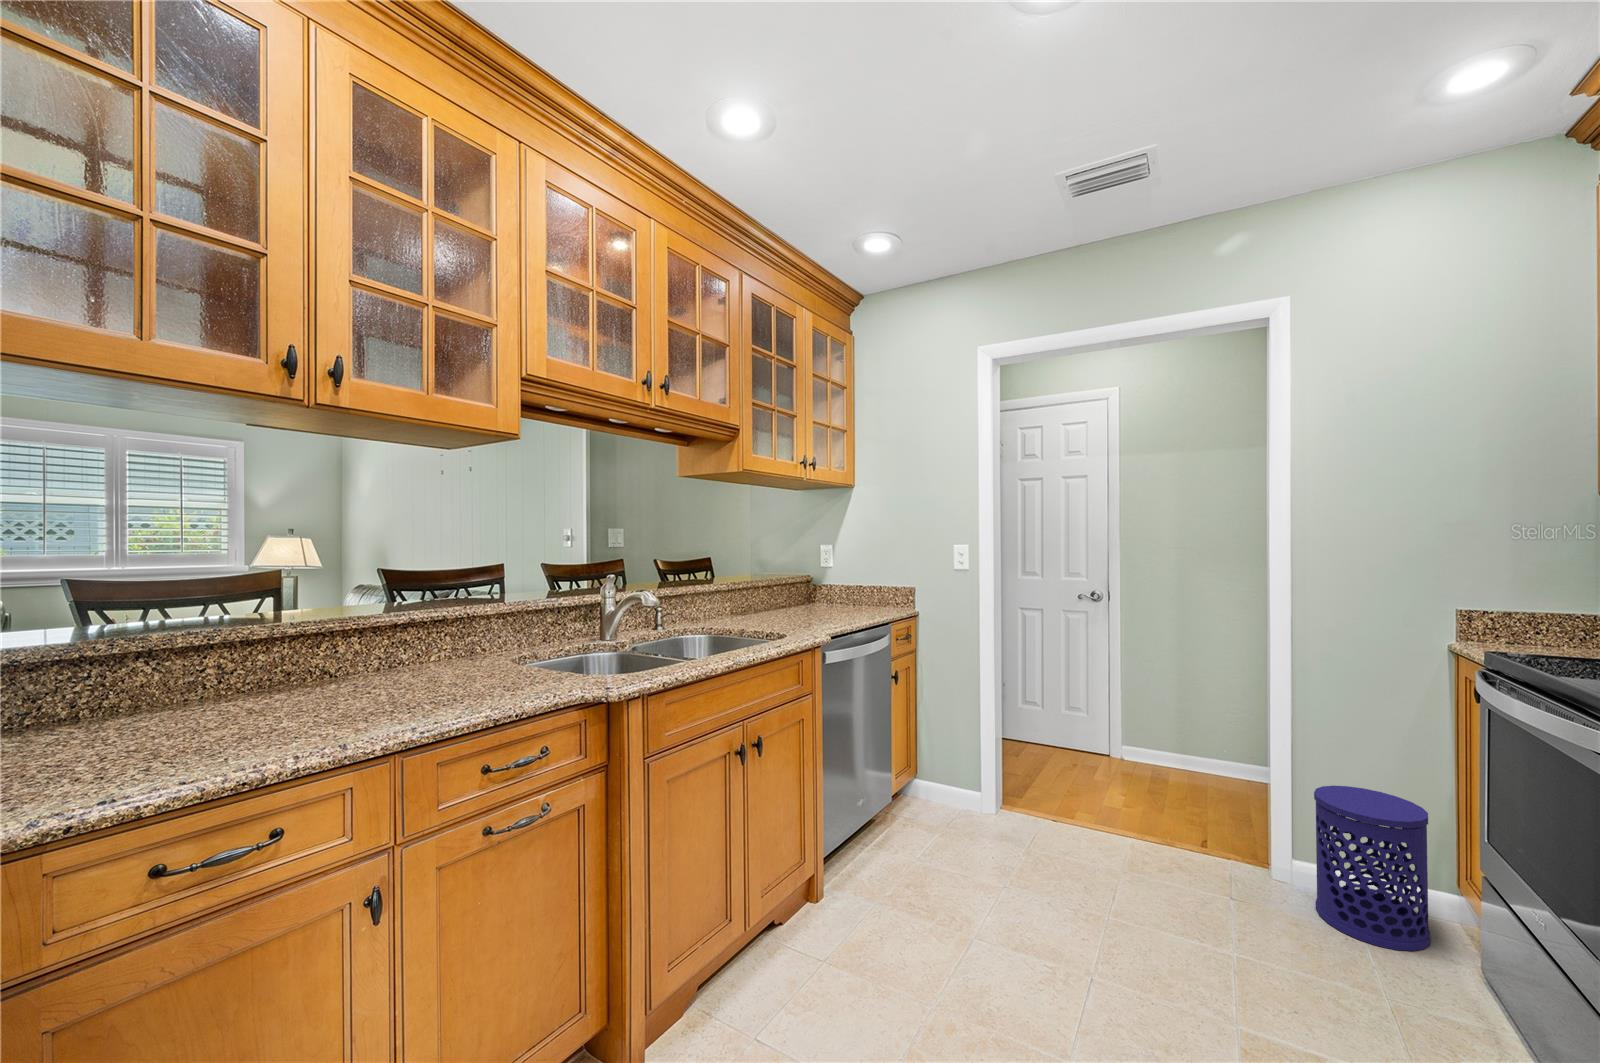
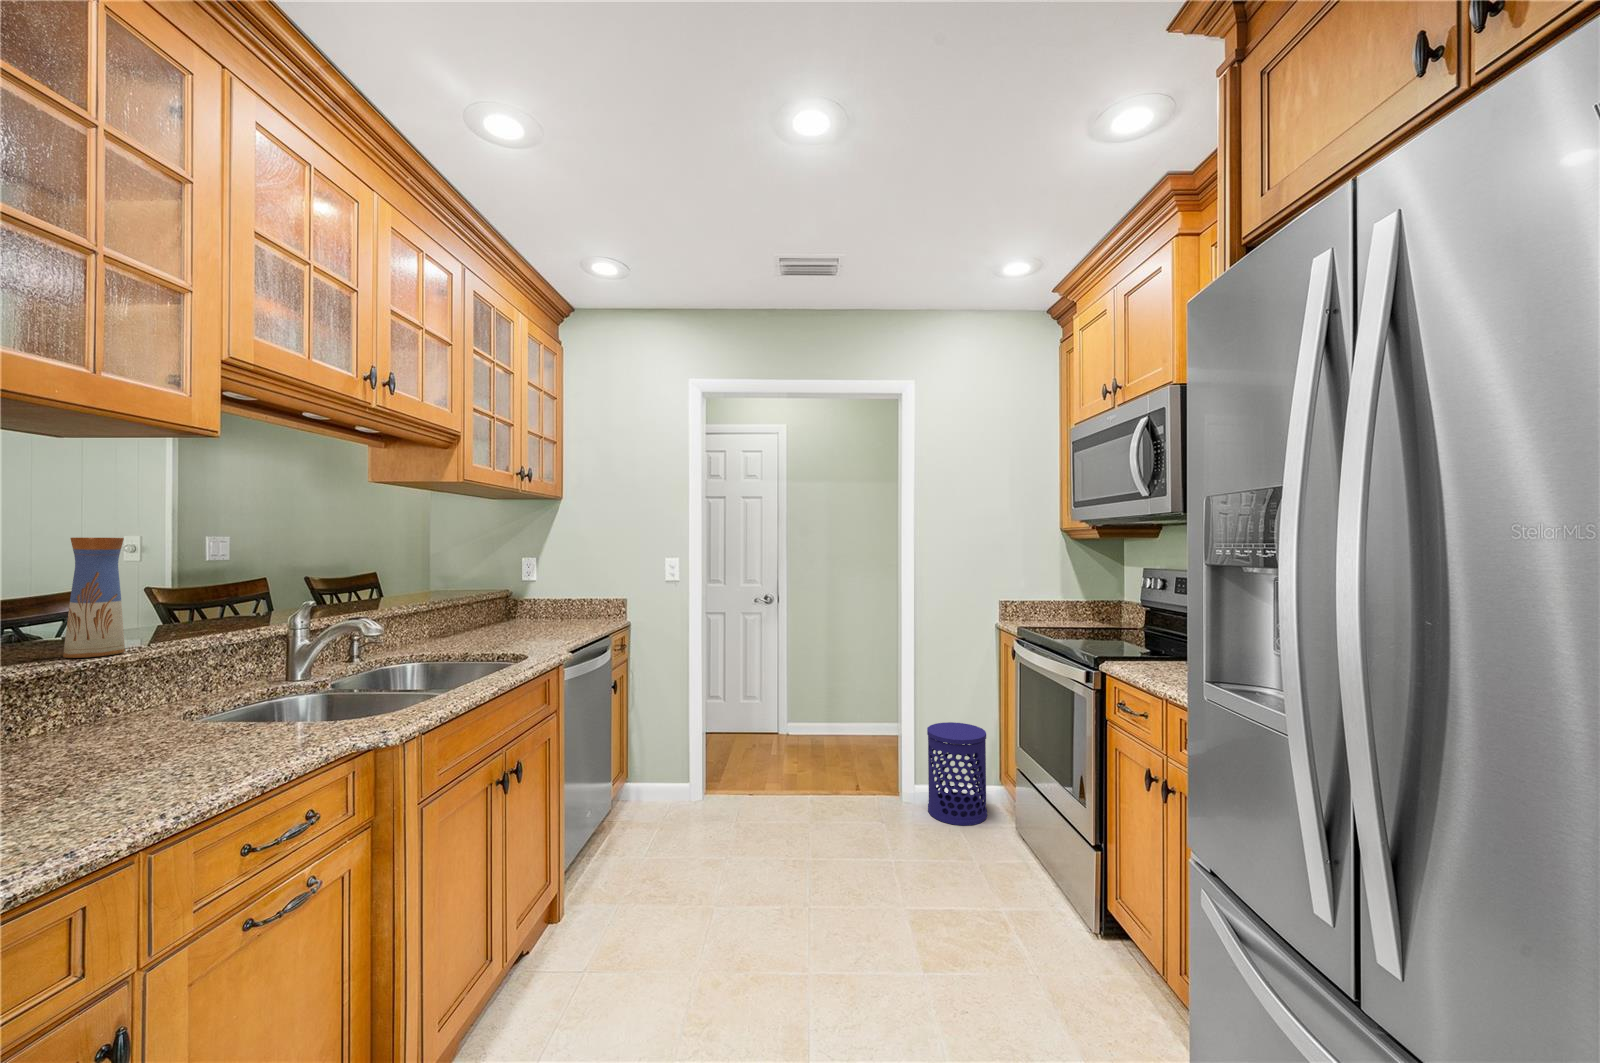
vase: none [452,522,486,608] -> present [63,537,125,658]

